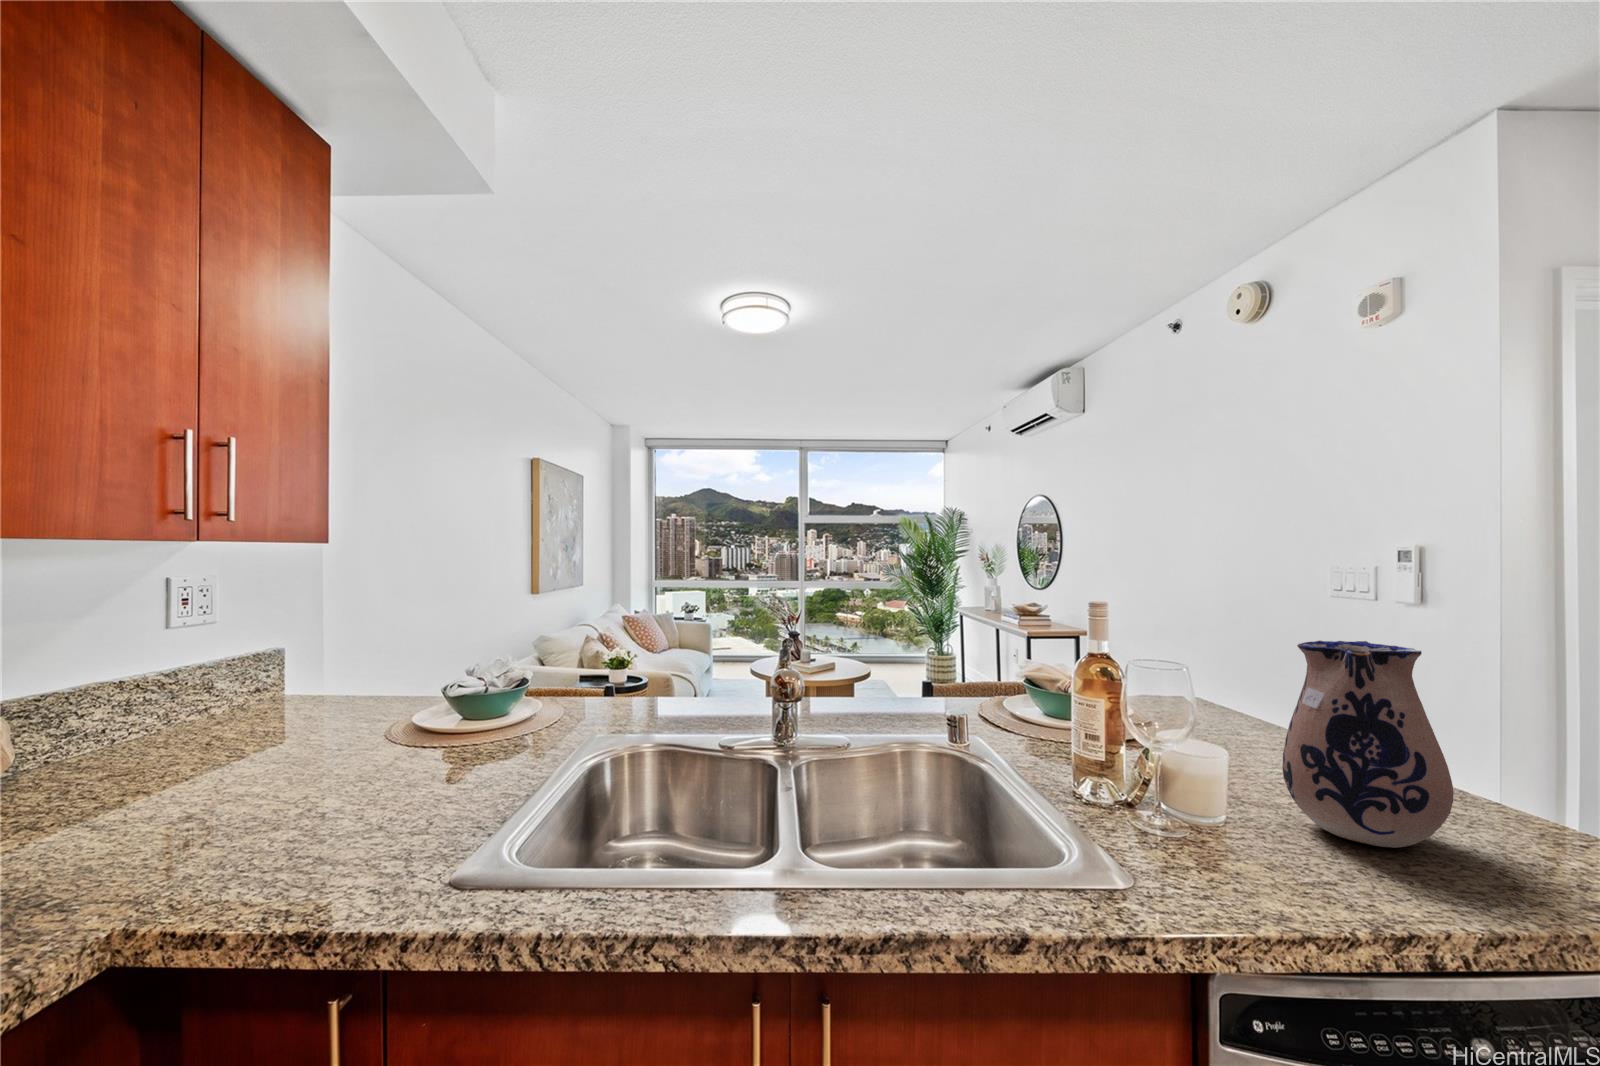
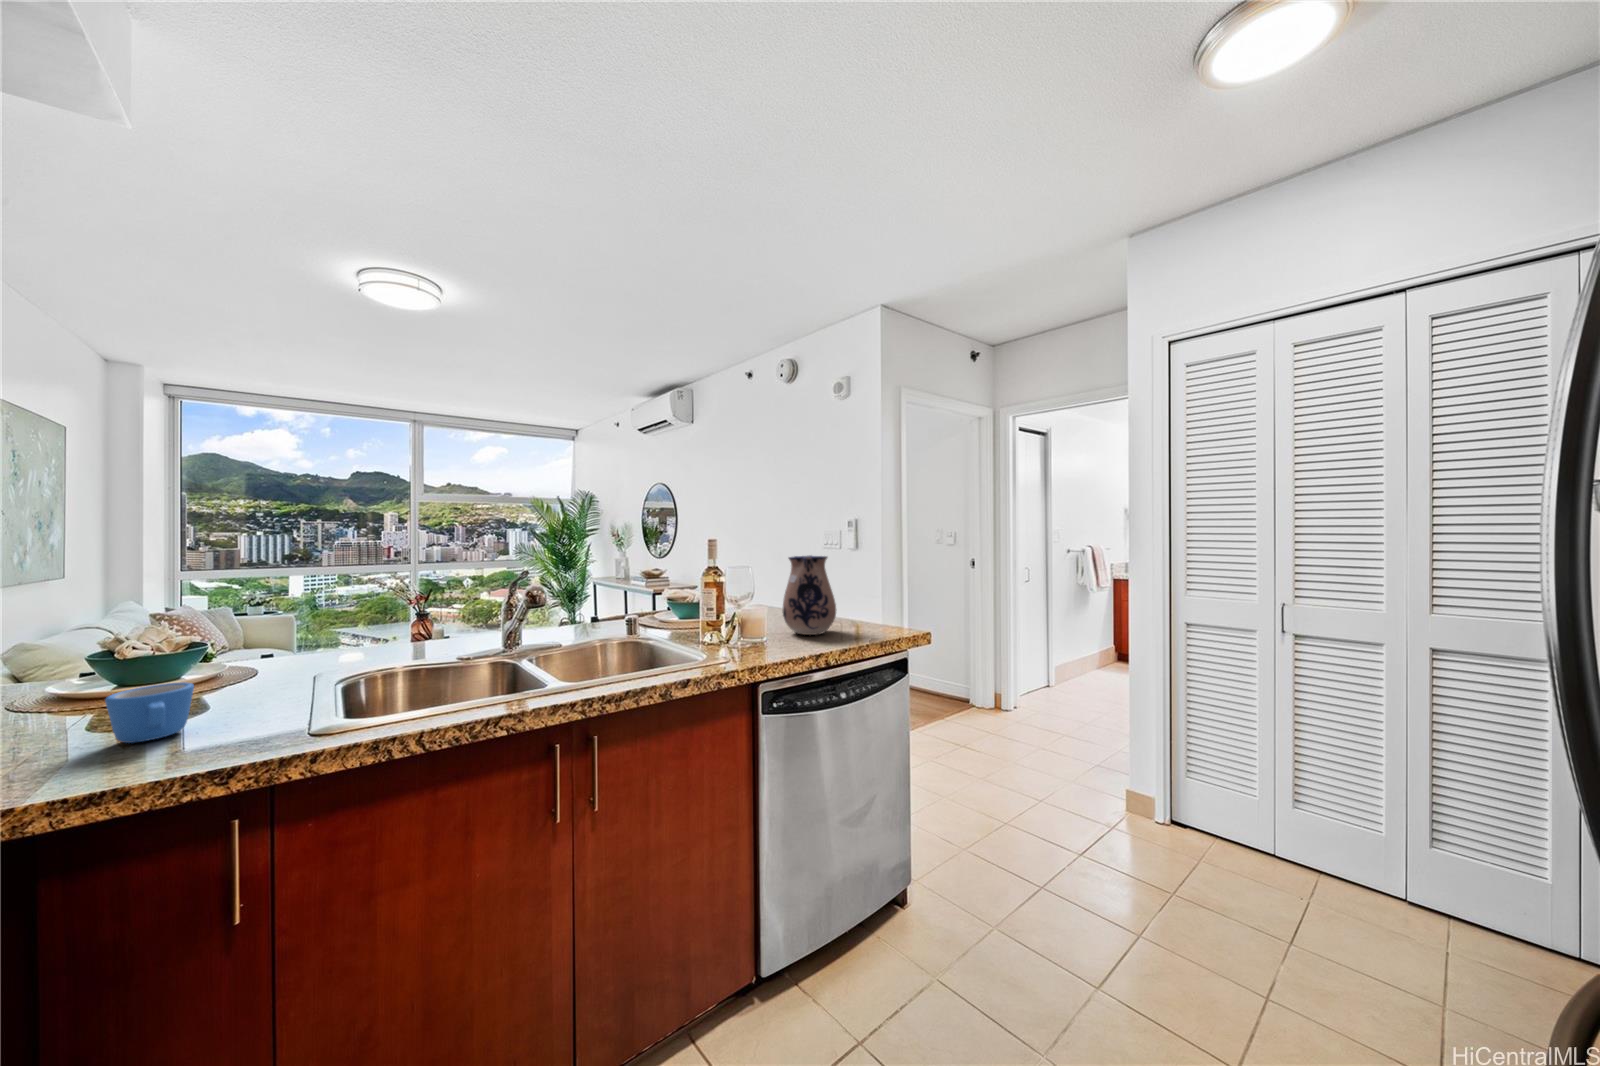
mug: none [296,765,377,840] -> present [105,682,194,743]

